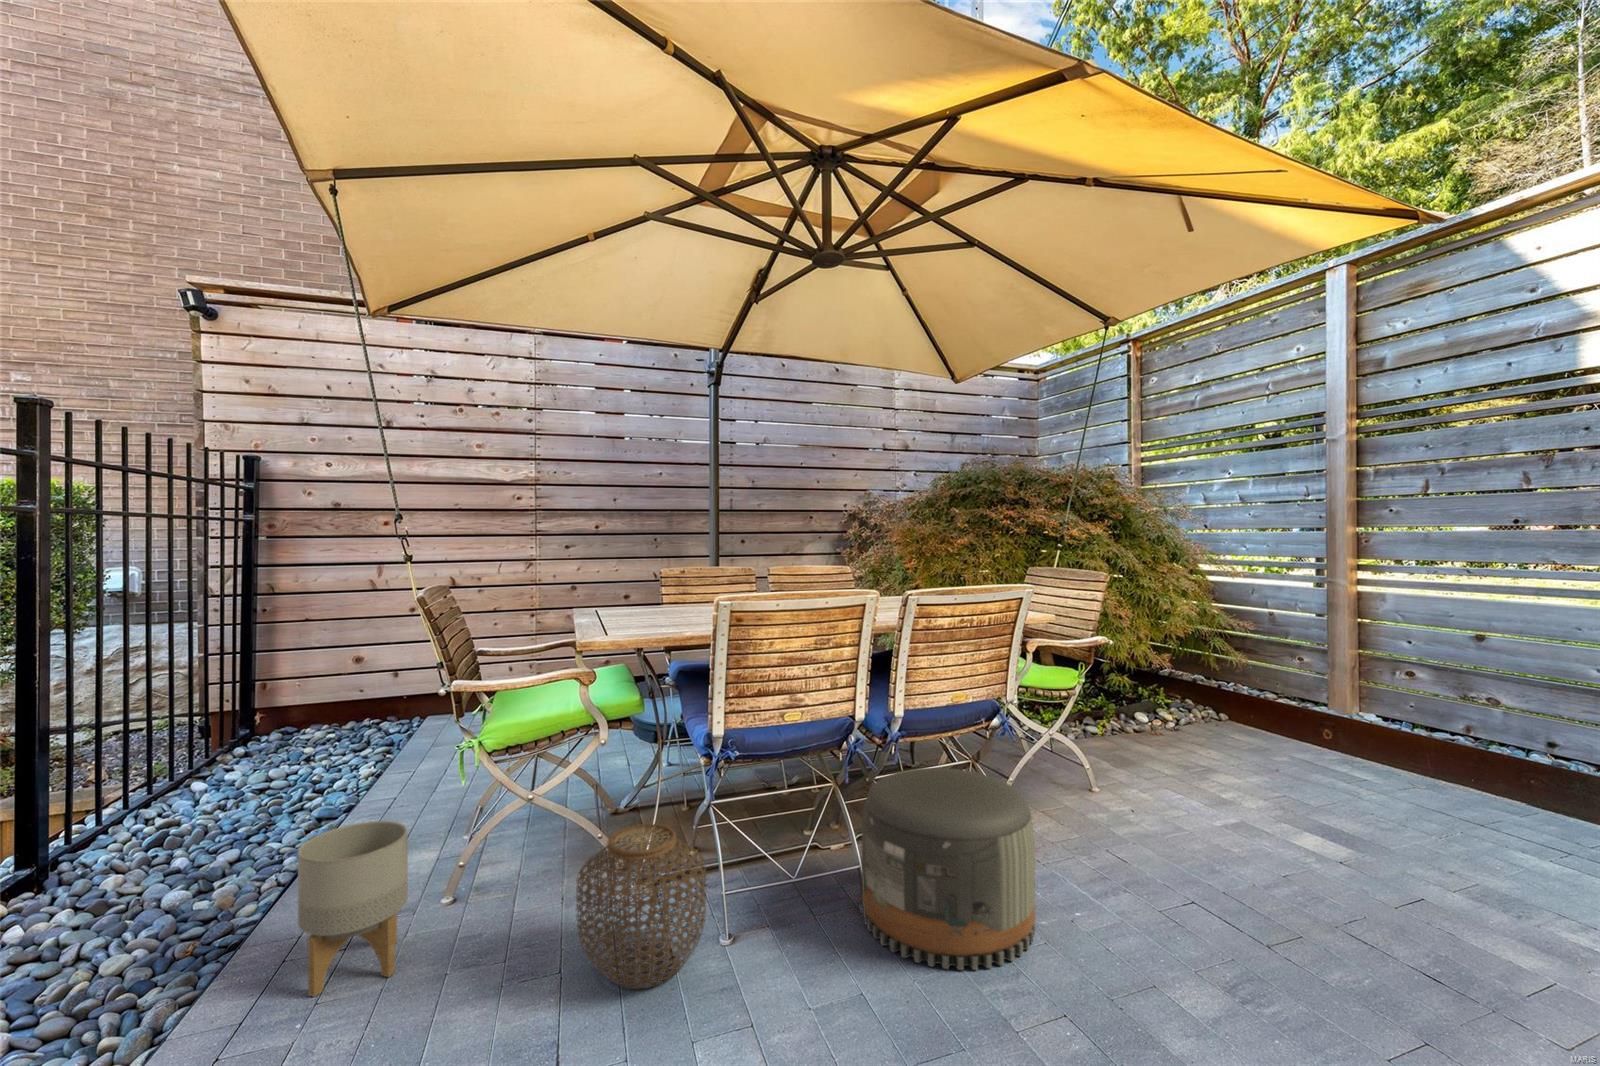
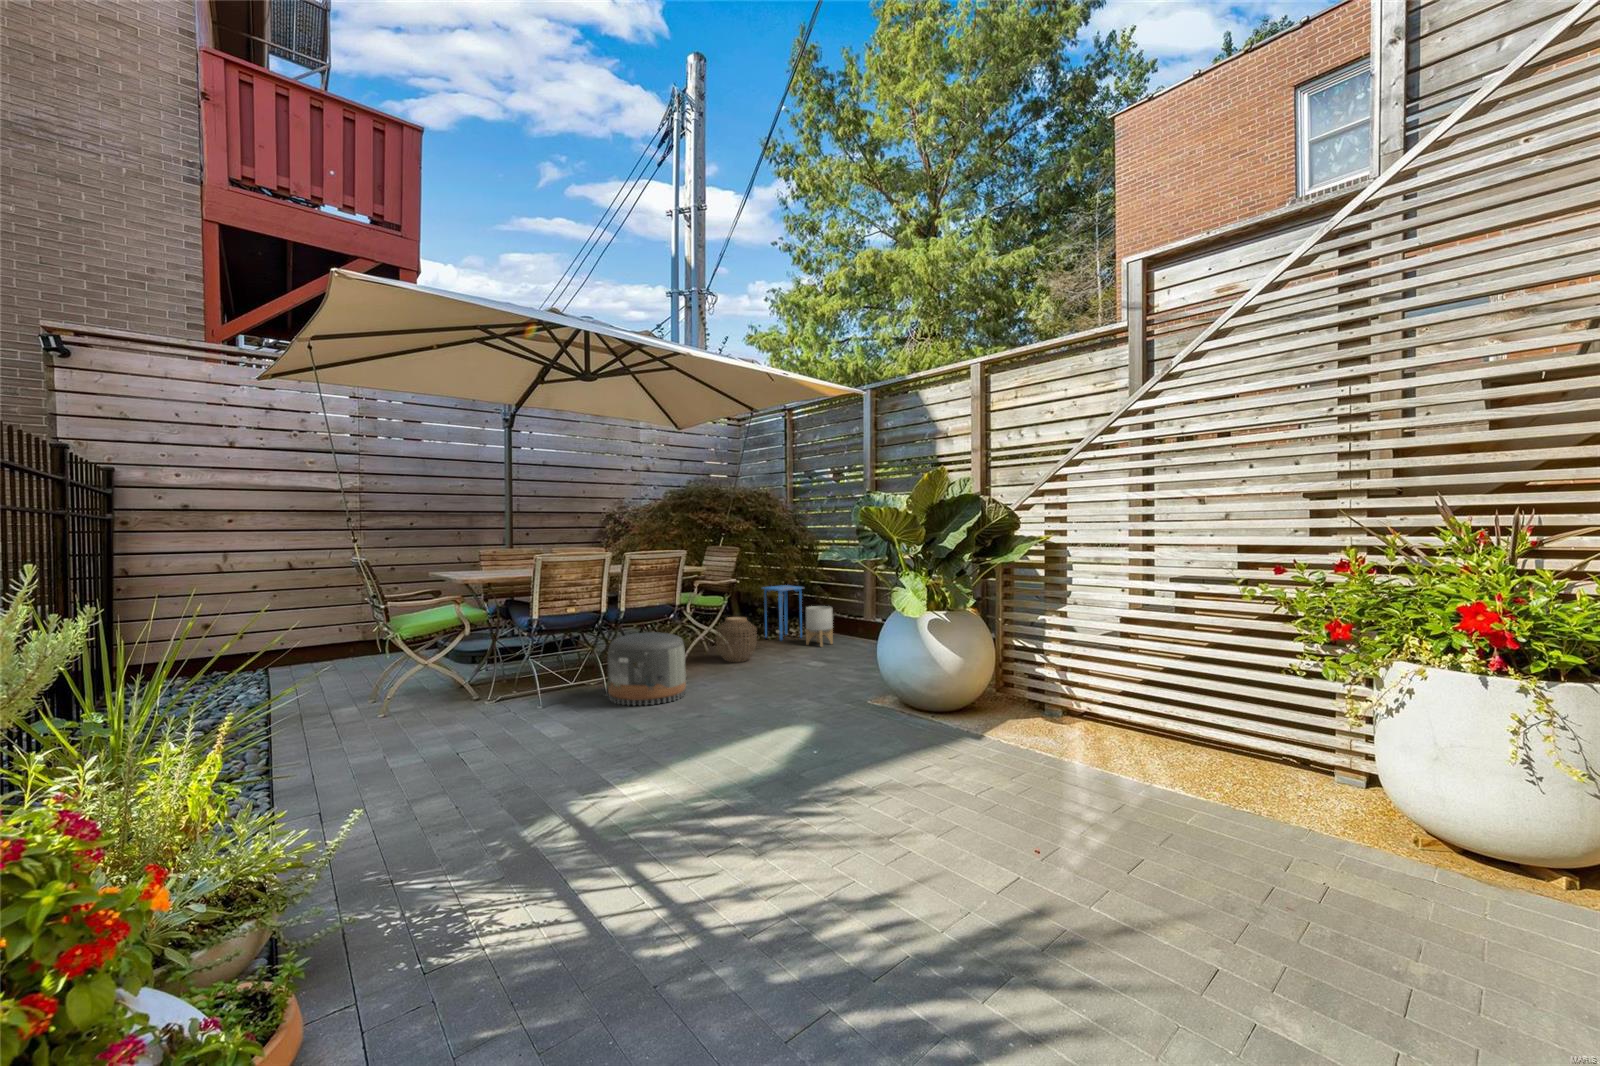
side table: none [1144,646,1236,754] -> present [762,585,803,640]
planter: present [298,821,408,996] -> present [806,606,833,647]
woven basket: present [576,824,706,989] -> present [716,617,757,662]

